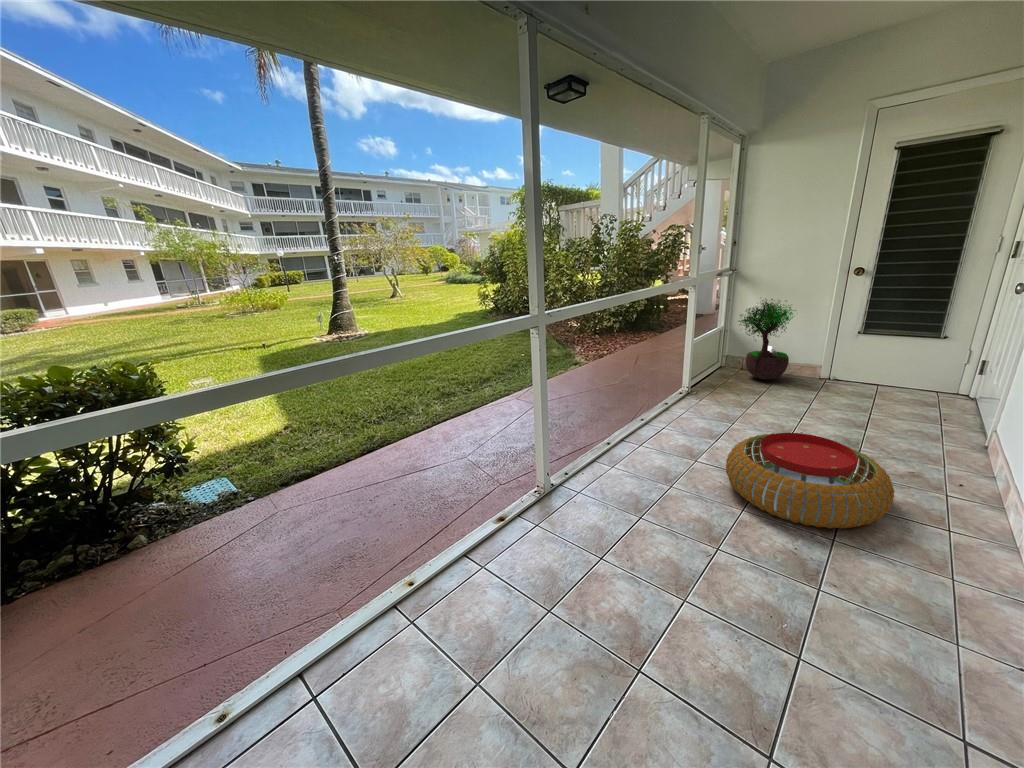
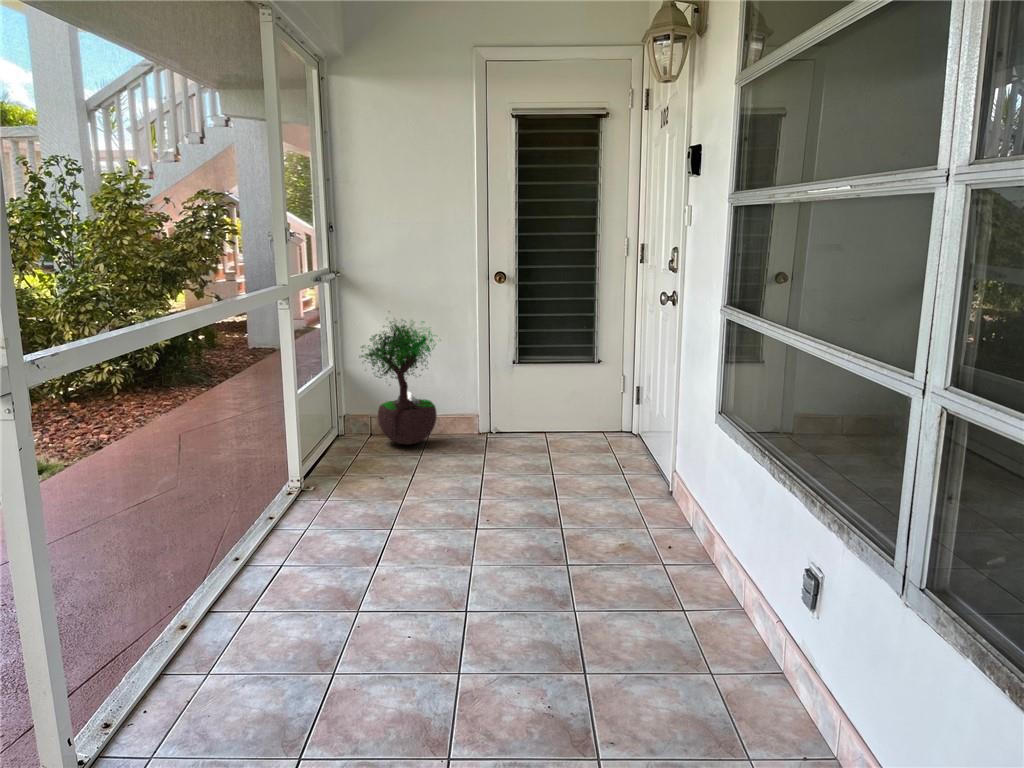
pouf: present [726,433,894,529] -> none [412,522,632,671]

